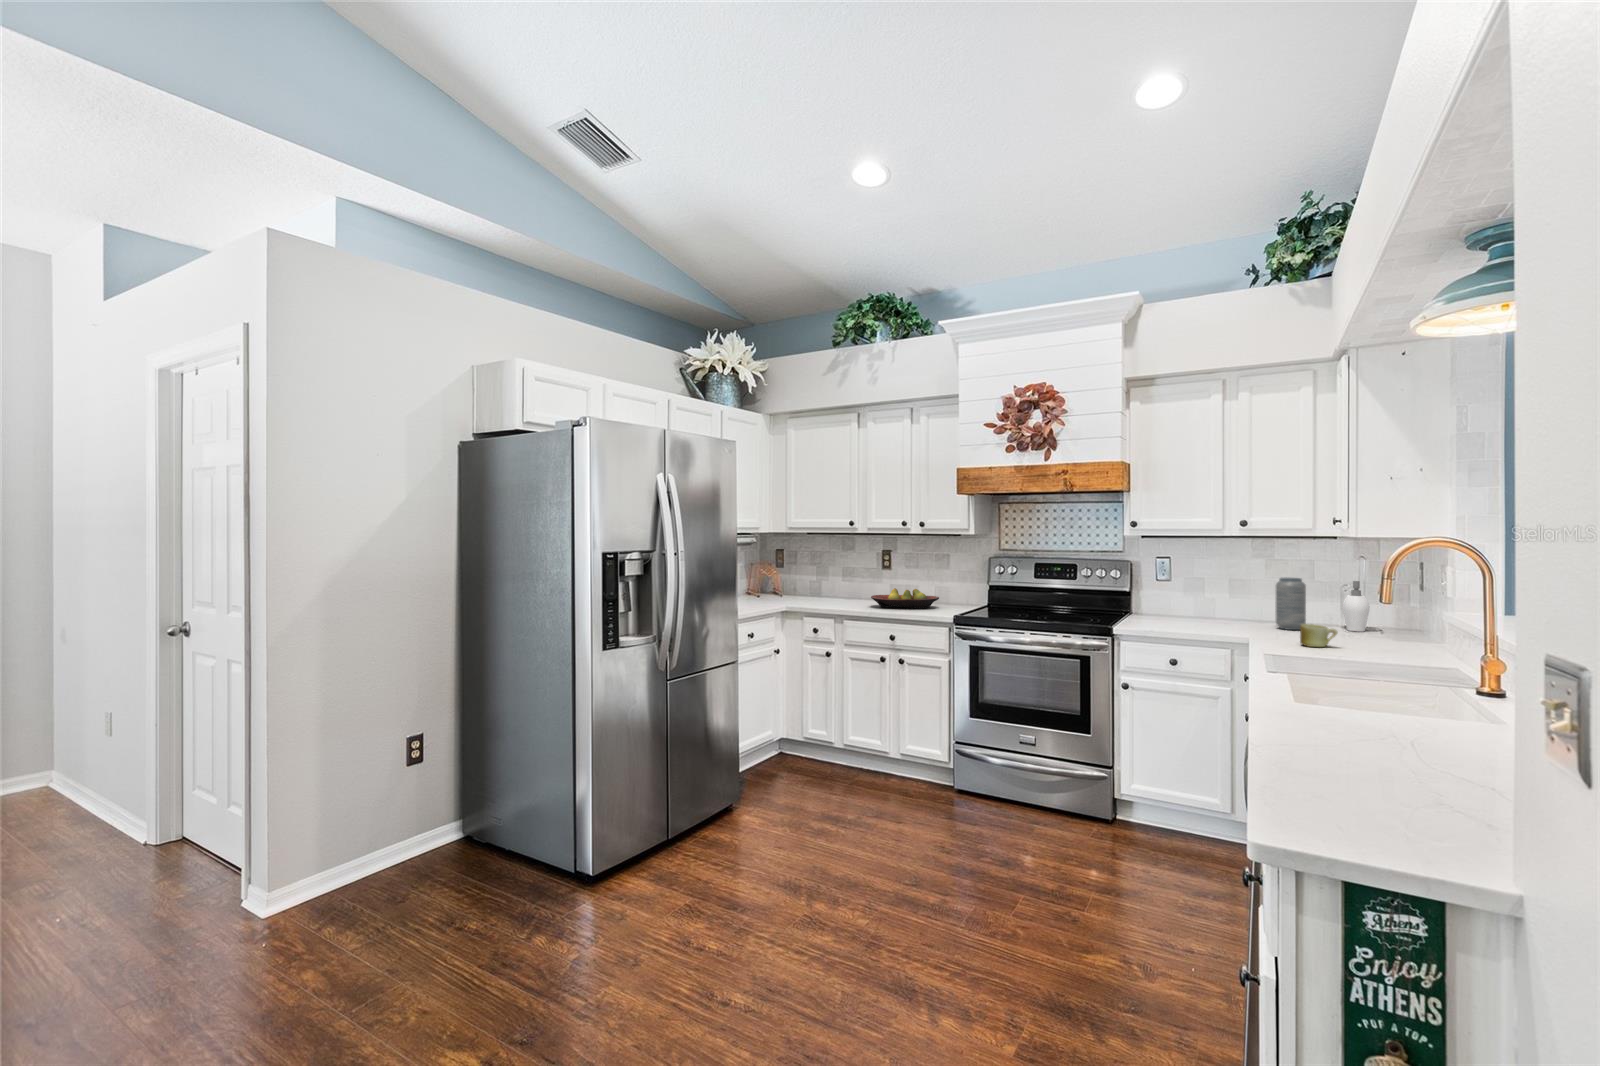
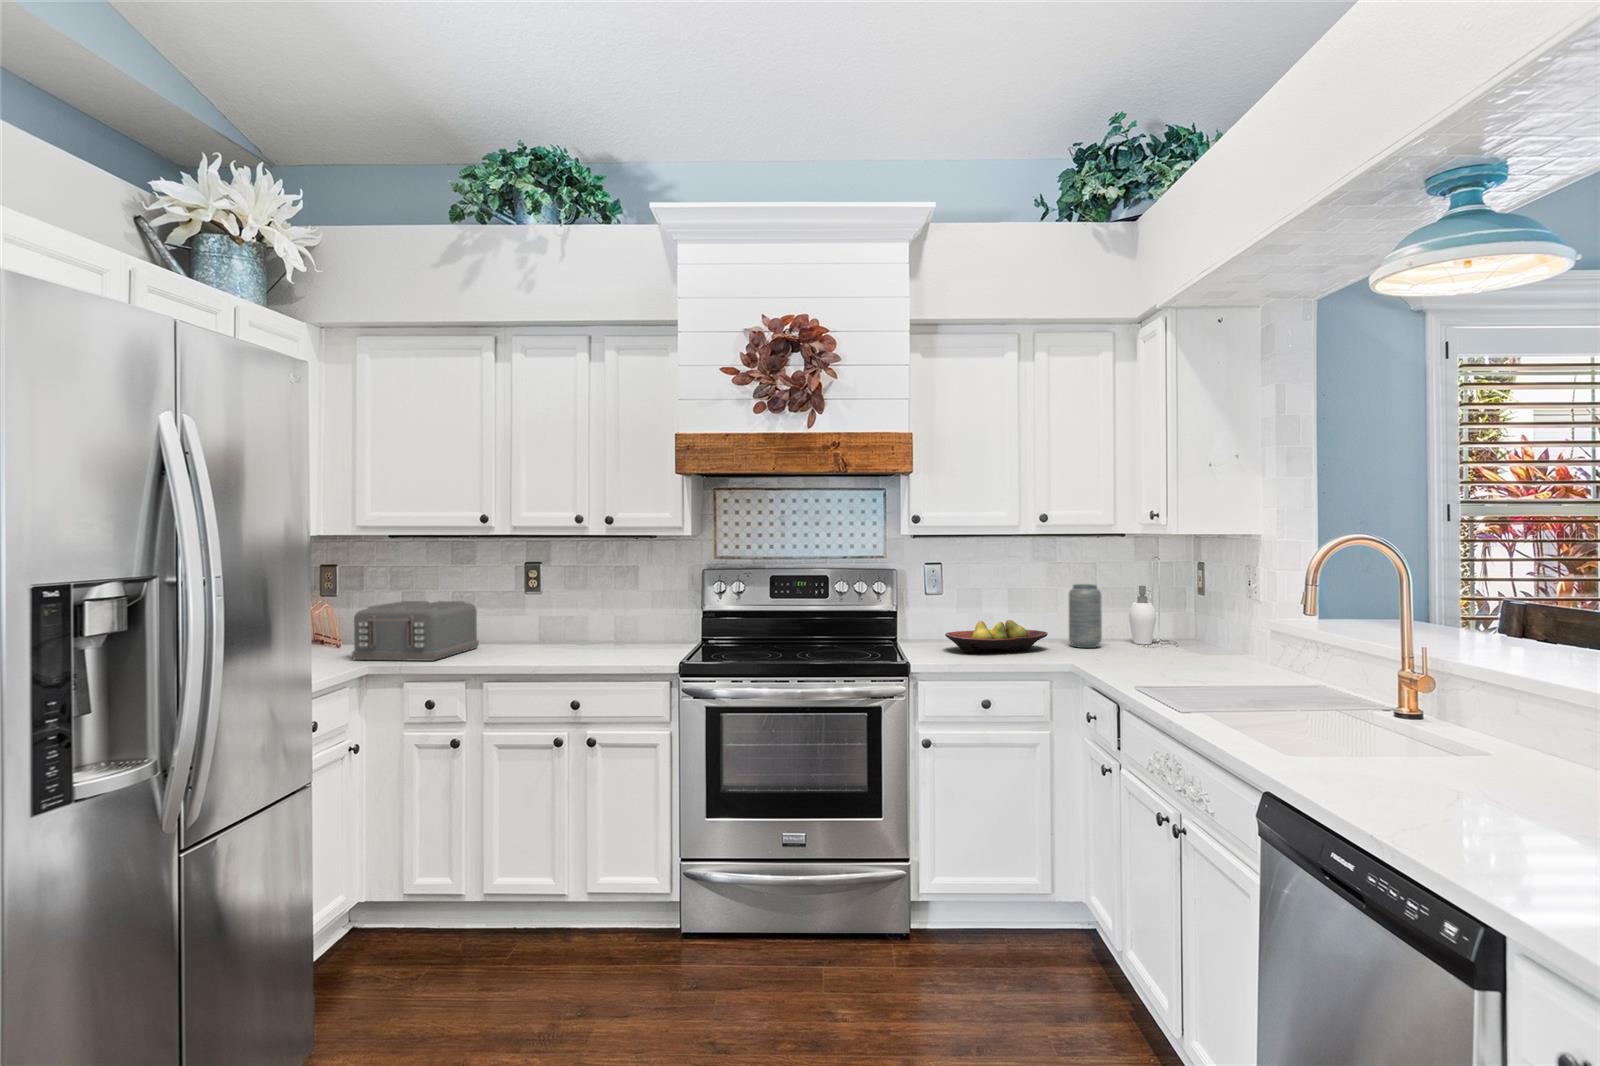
toaster: none [781,572,851,607] -> present [352,601,479,661]
fruit bowl: present [871,588,939,609] -> present [945,620,1048,653]
mug: present [1300,624,1338,647] -> none [1145,641,1188,670]

